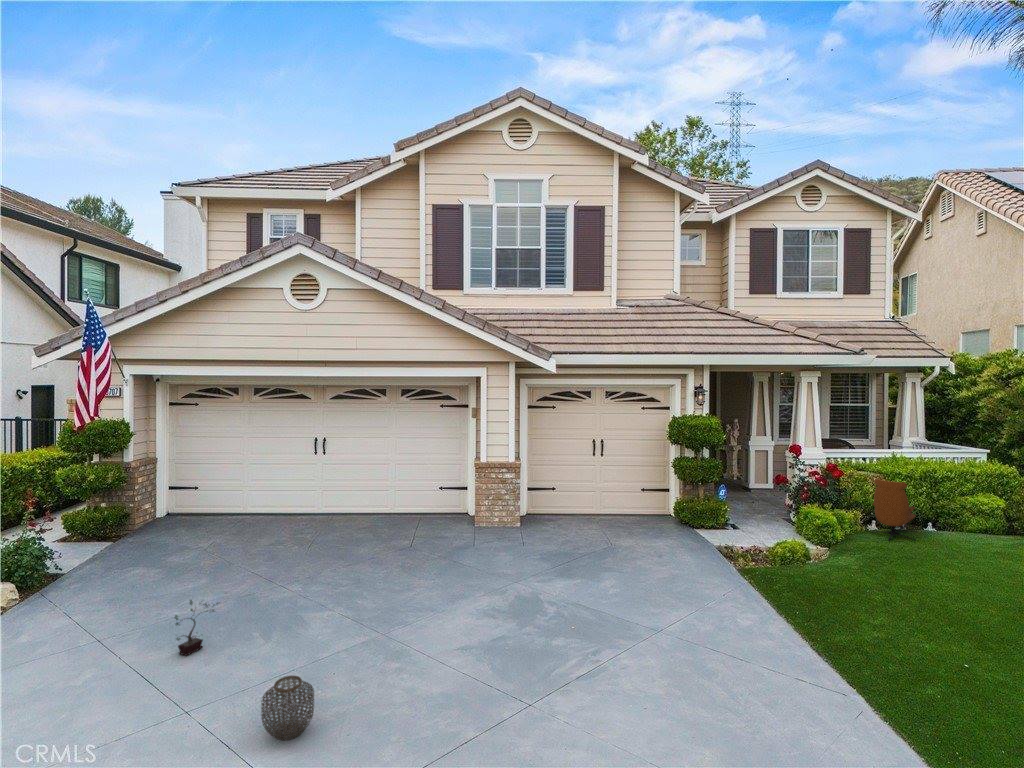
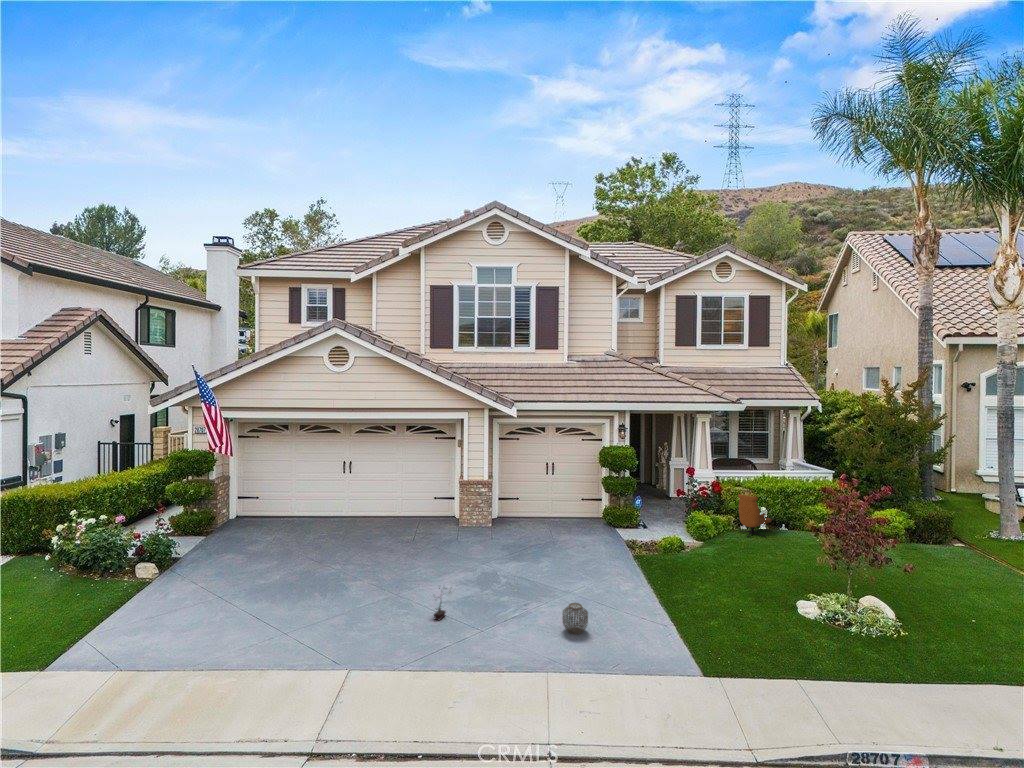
potted plant: present [175,600,218,656] -> present [434,588,446,620]
woven basket: present [261,676,314,740] -> present [563,603,588,634]

